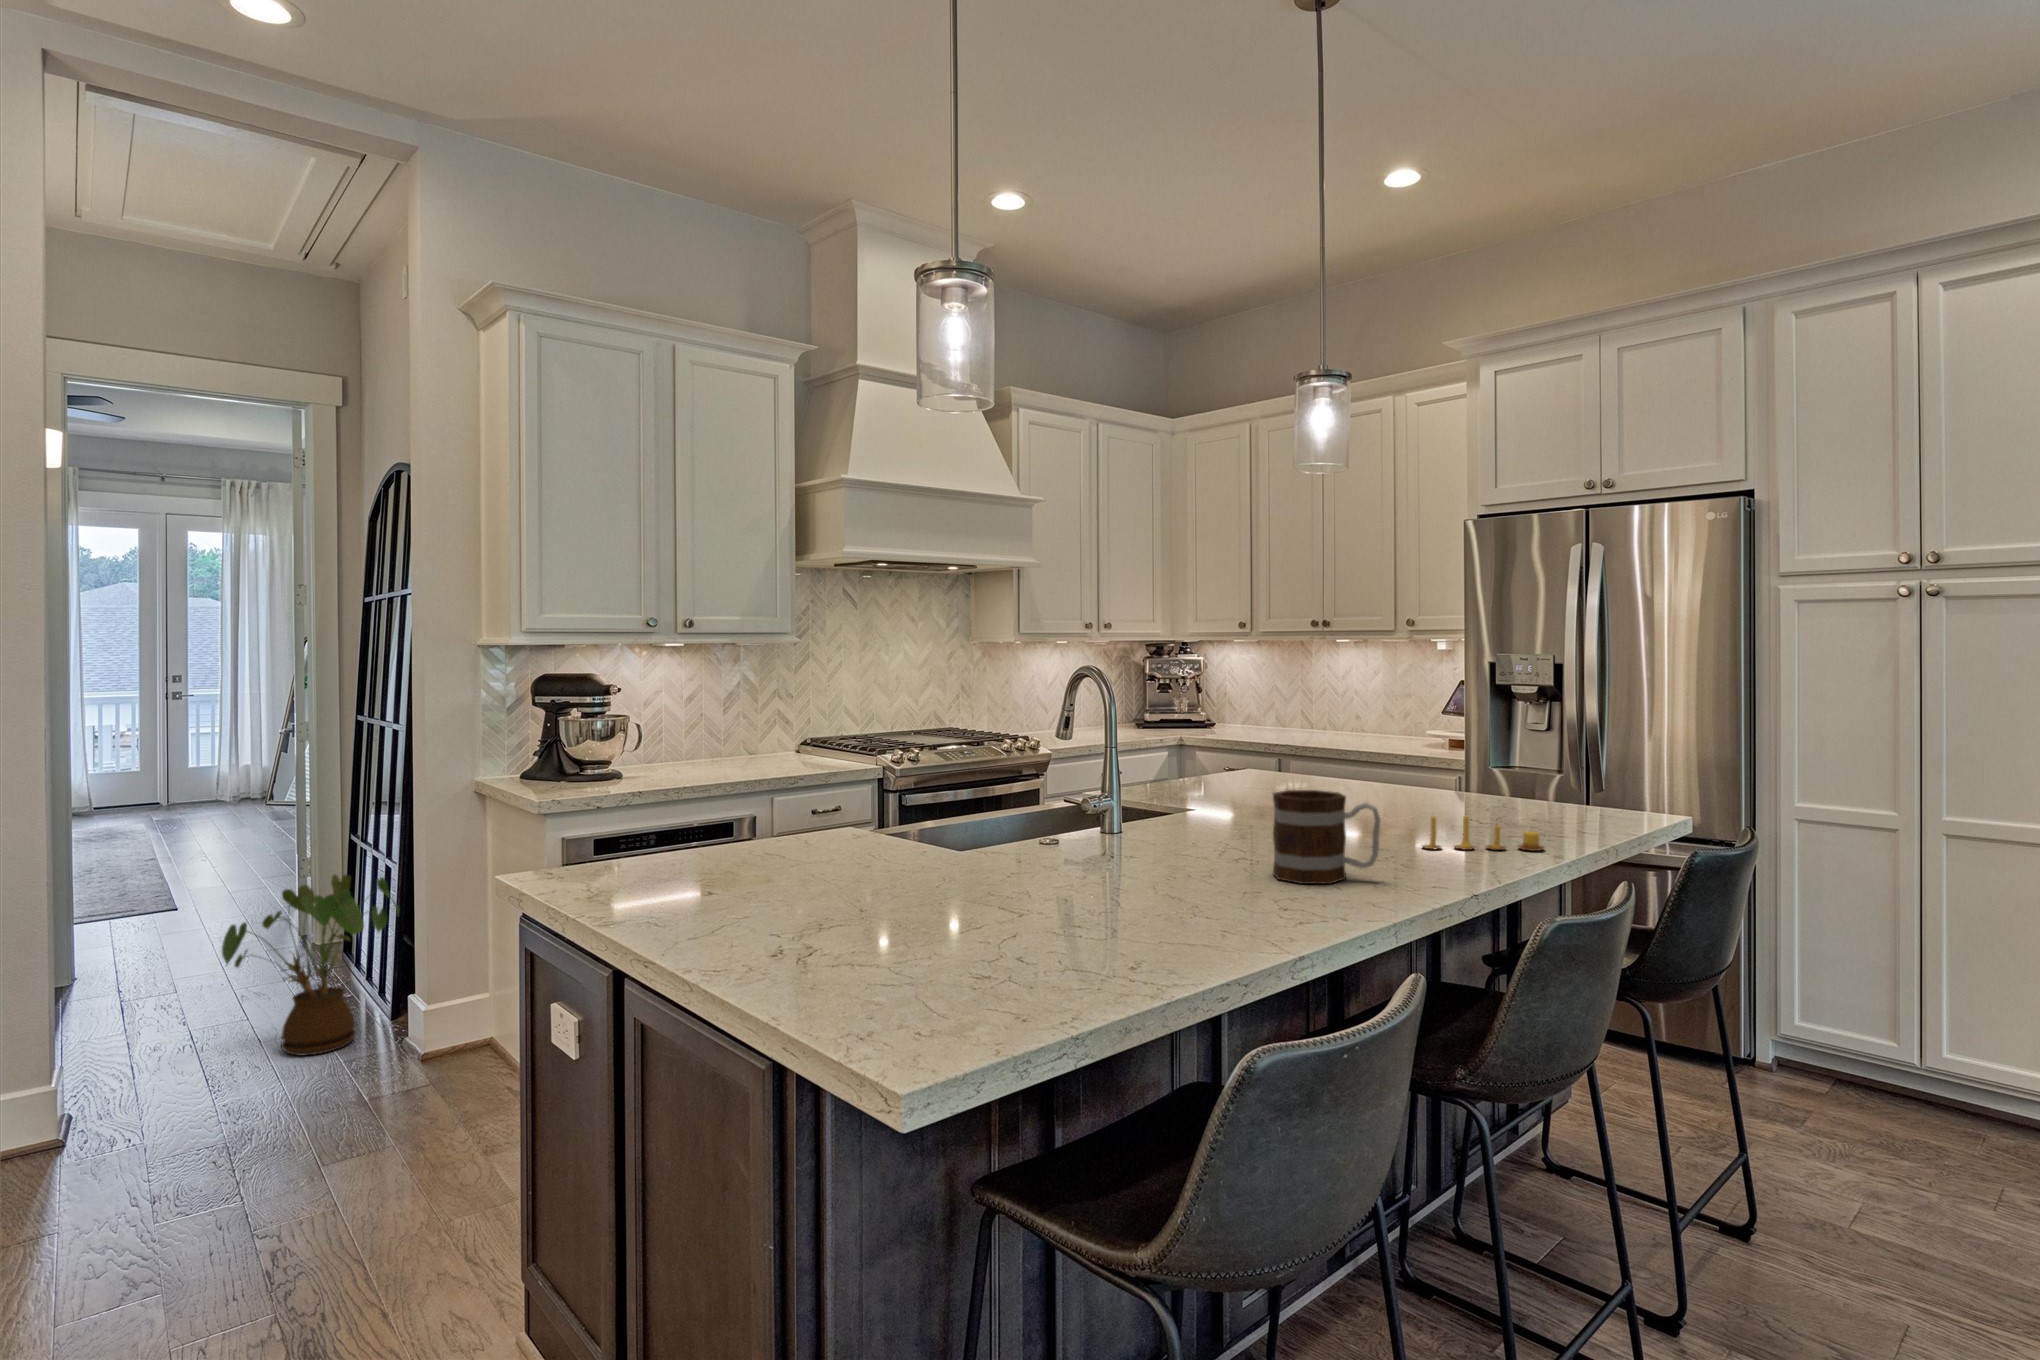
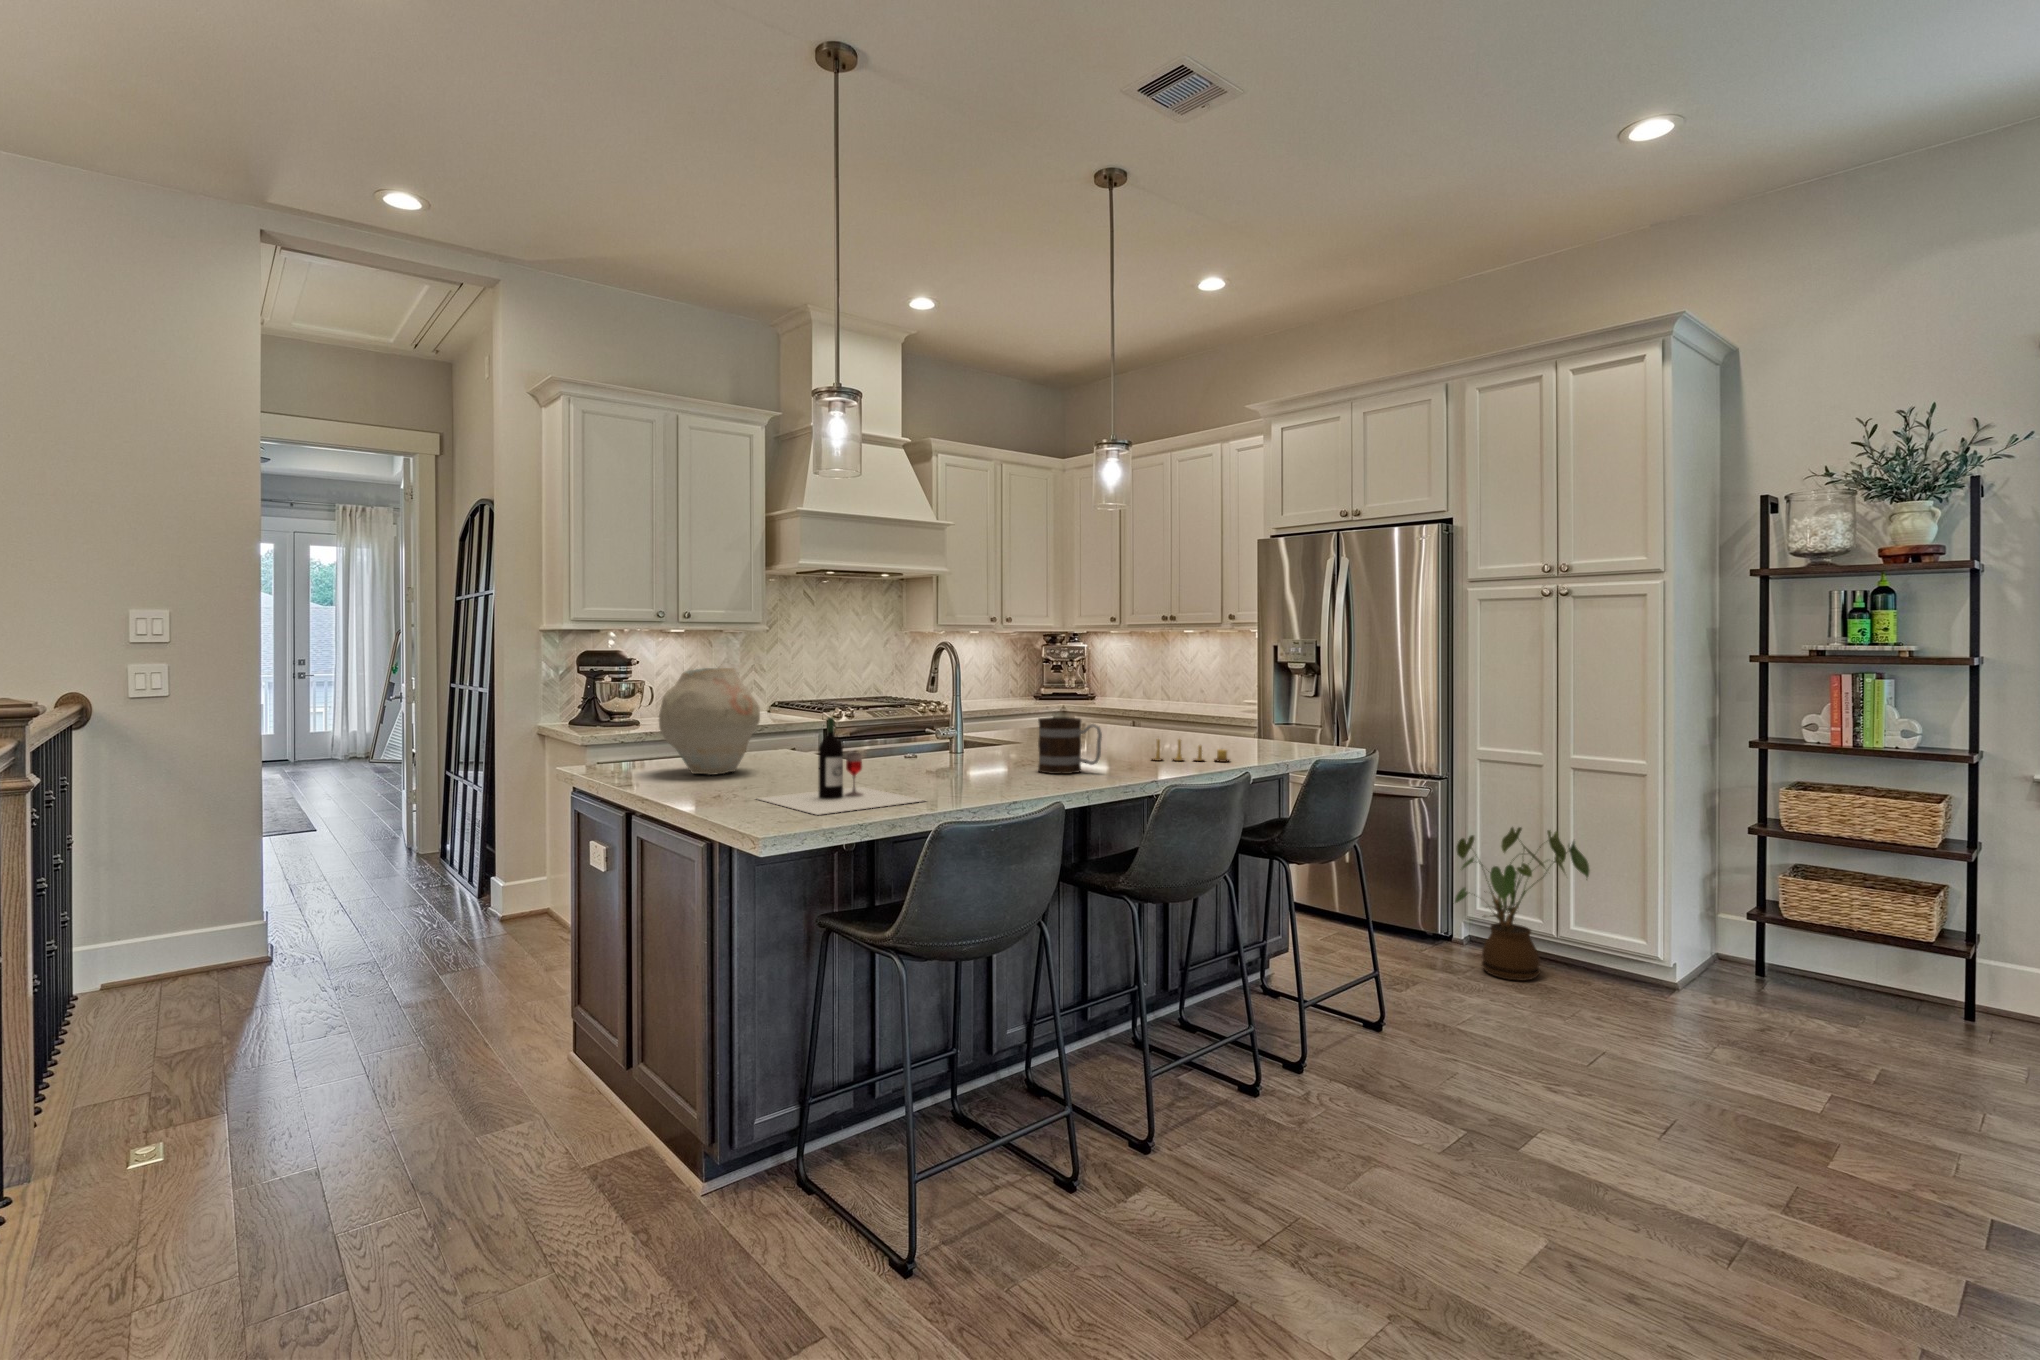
vase: none [666,717,832,896] -> present [659,668,760,775]
wine bottle: none [846,815,1156,1013] -> present [759,717,922,815]
house plant: present [222,875,399,1055] -> present [1455,827,1589,981]

